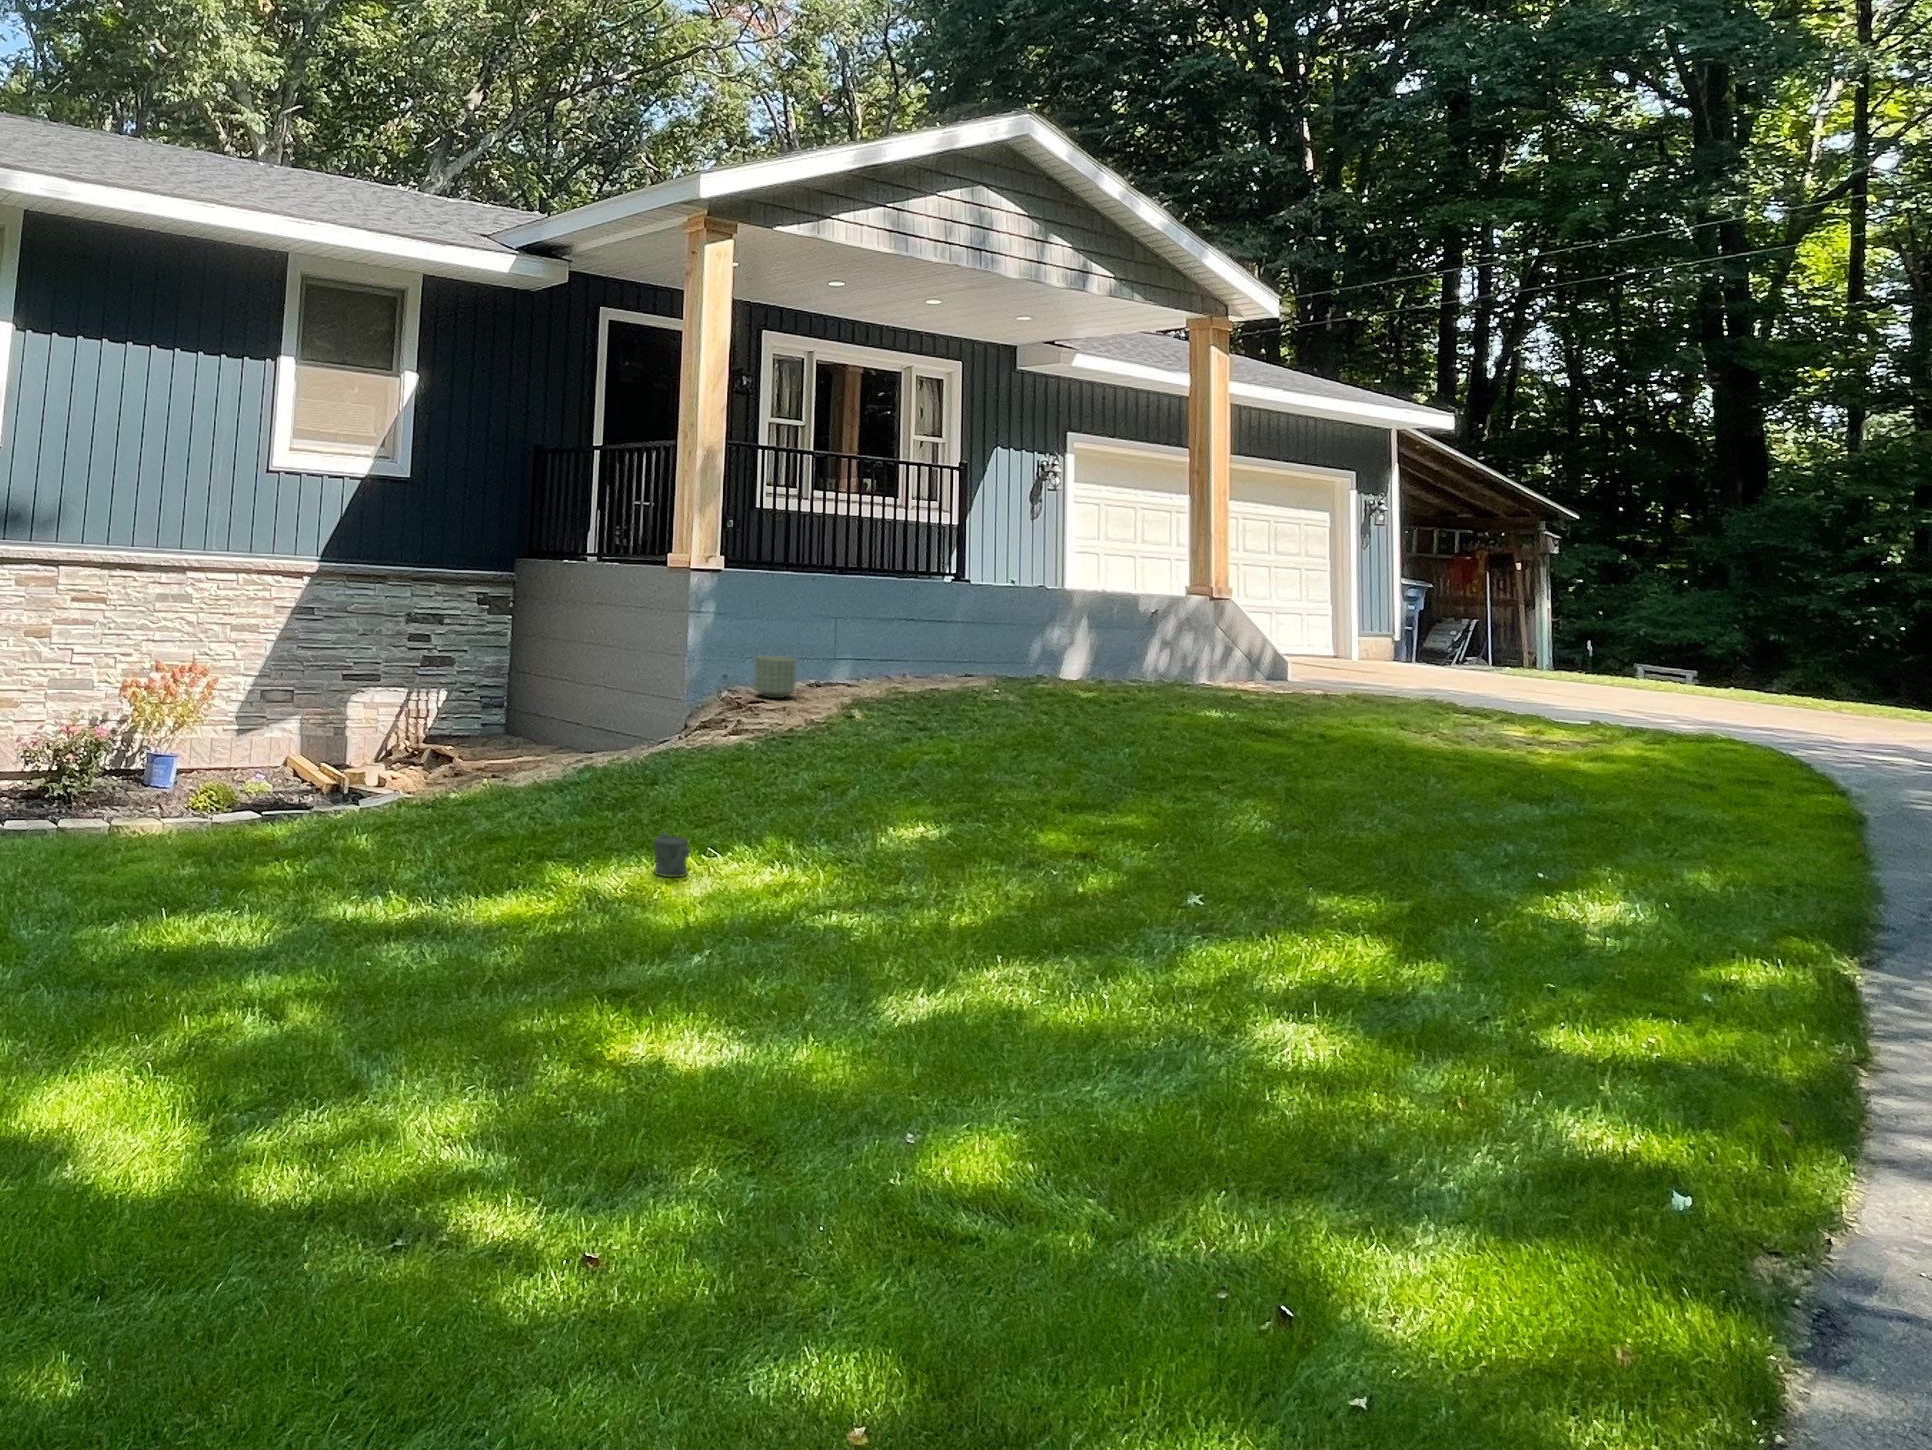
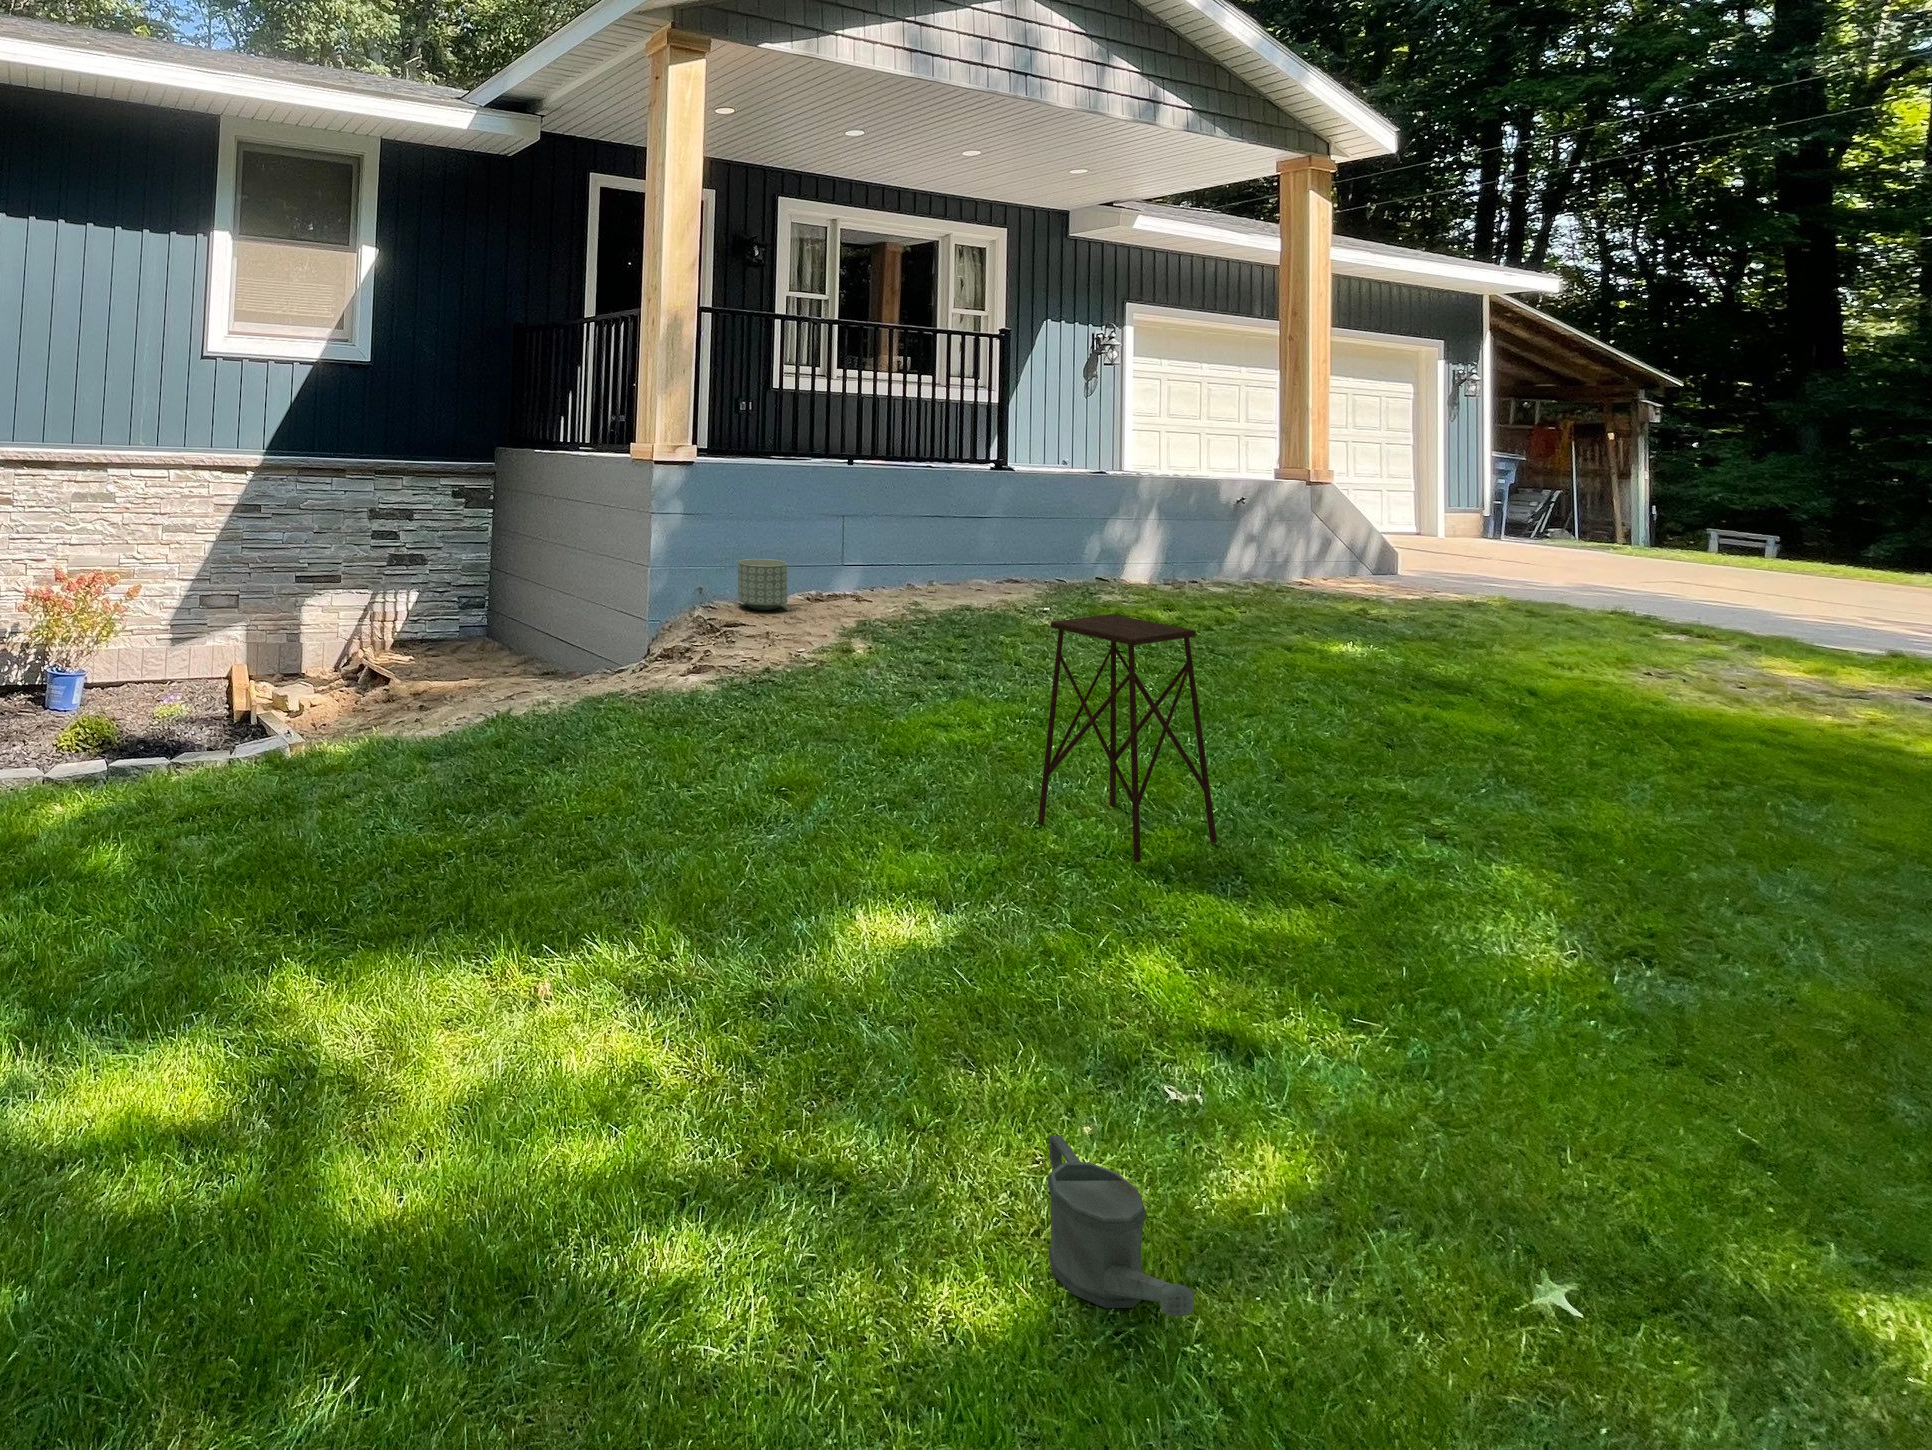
side table: none [999,673,1106,820] -> present [1038,614,1217,863]
watering can: present [654,832,690,877] -> present [1048,1136,1194,1316]

